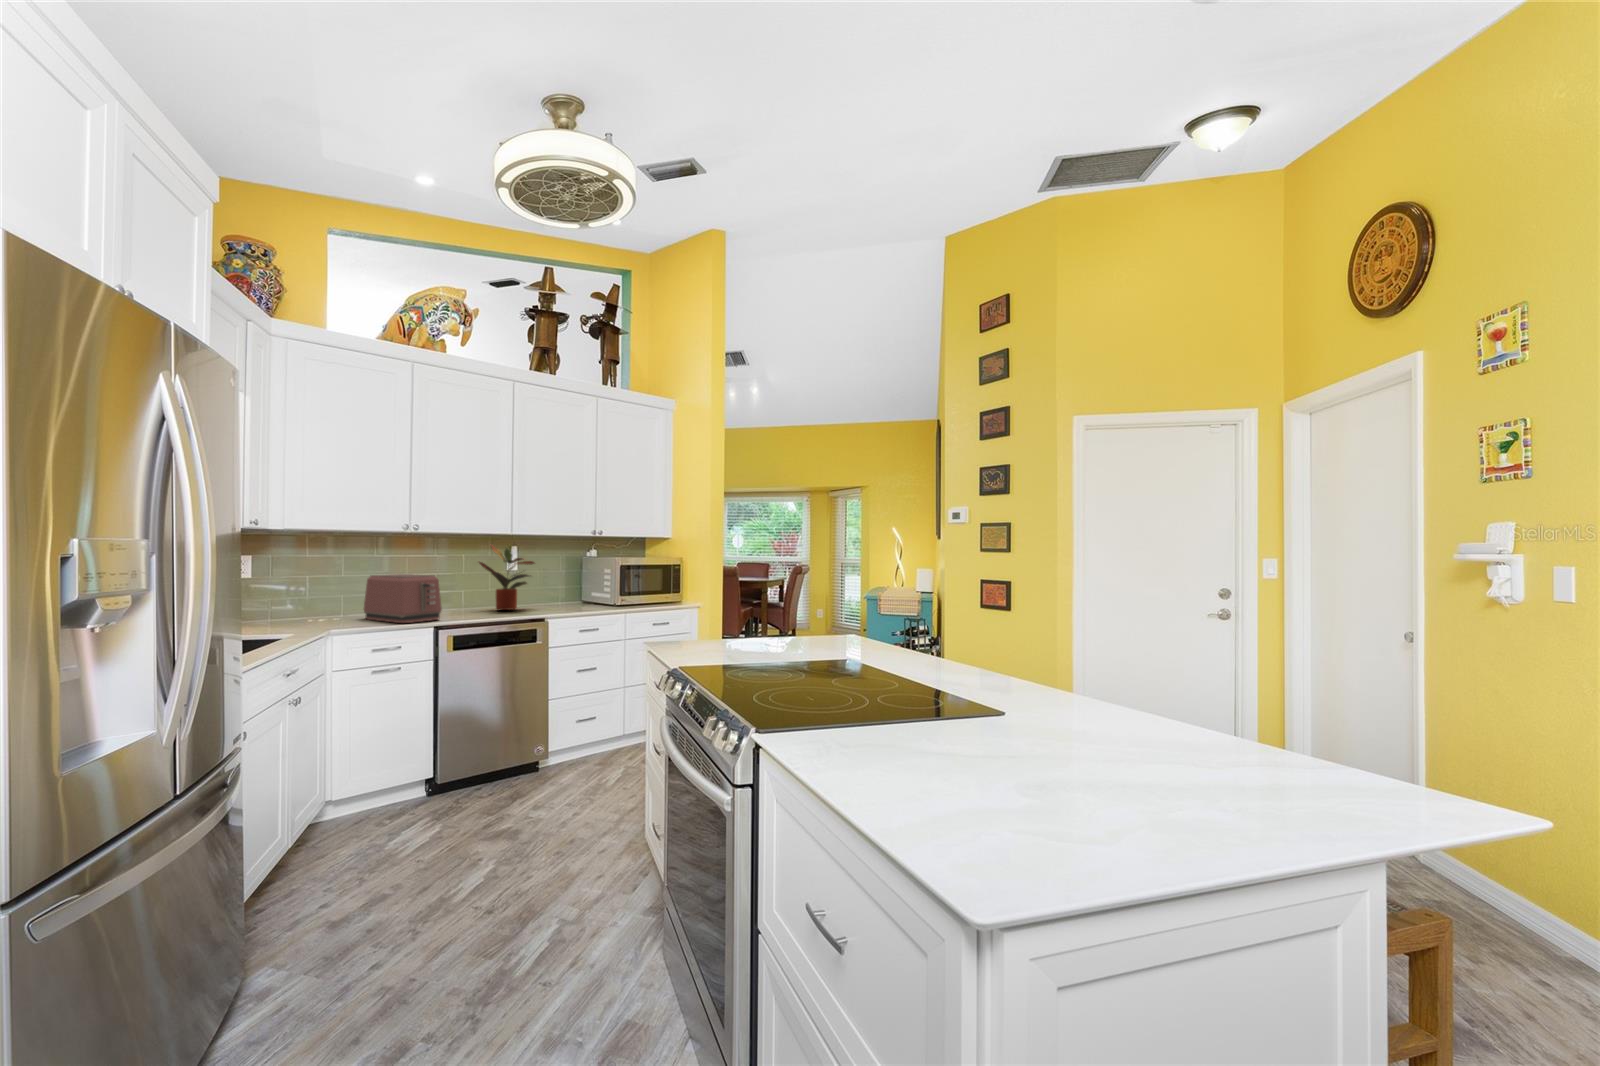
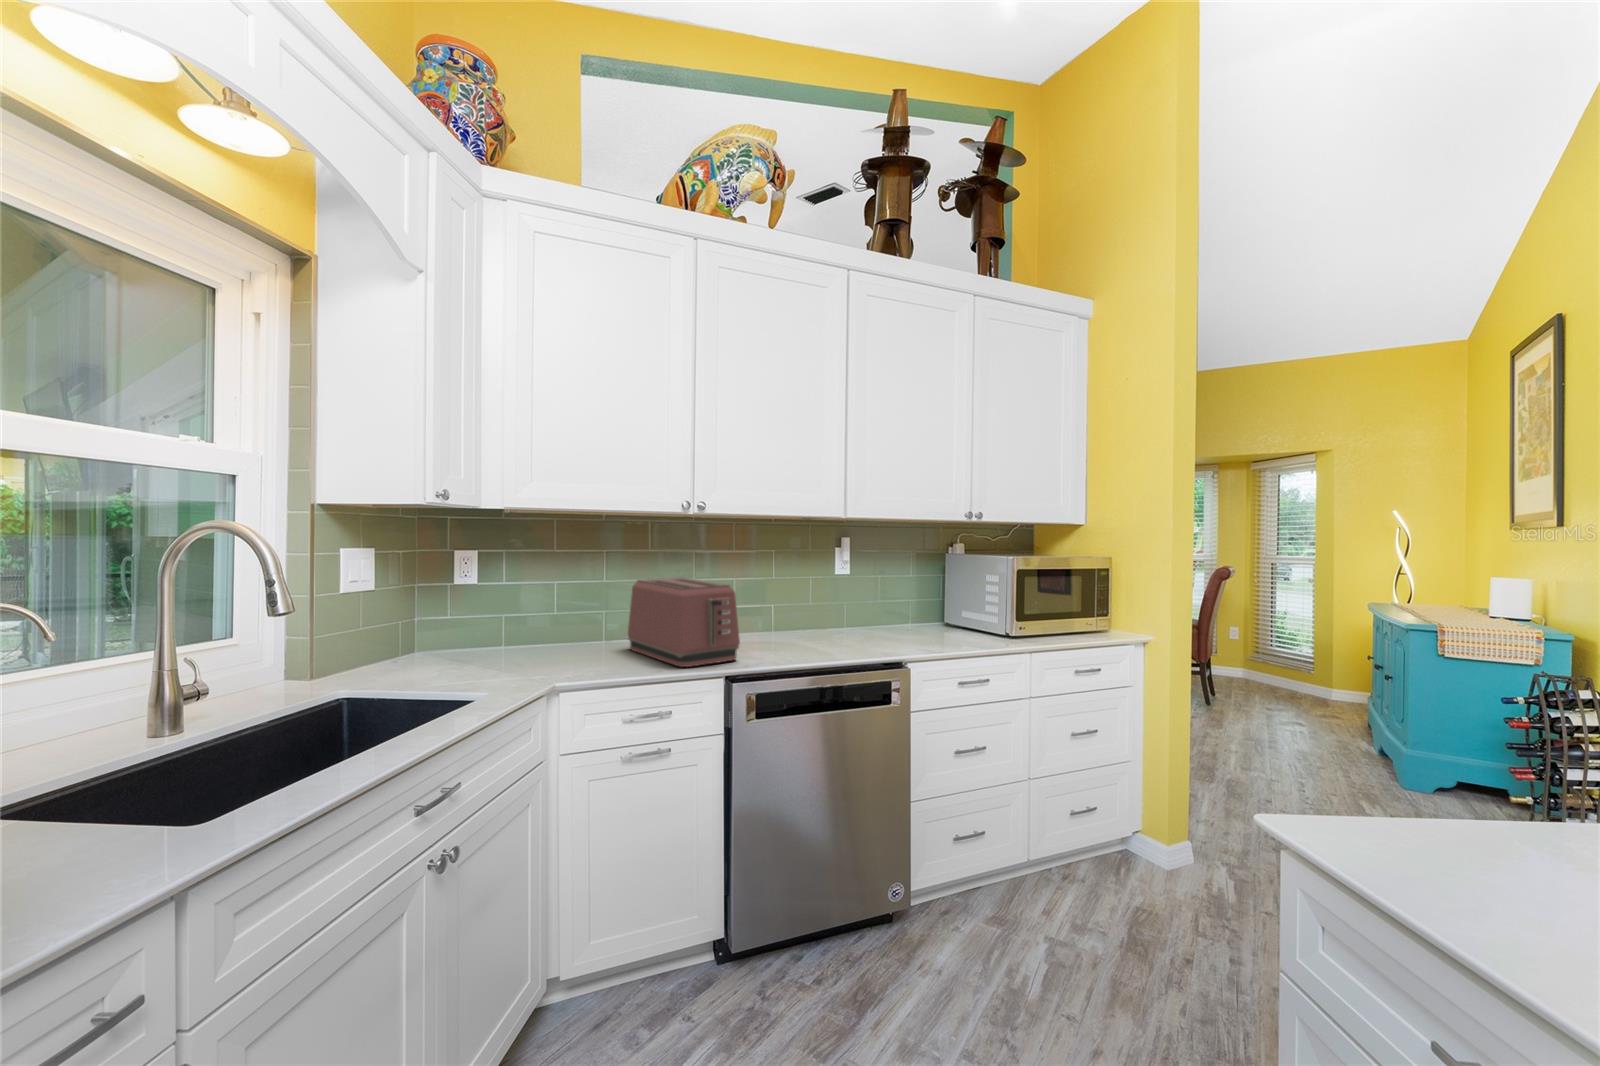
potted plant: present [479,546,534,610] -> none [790,530,878,639]

